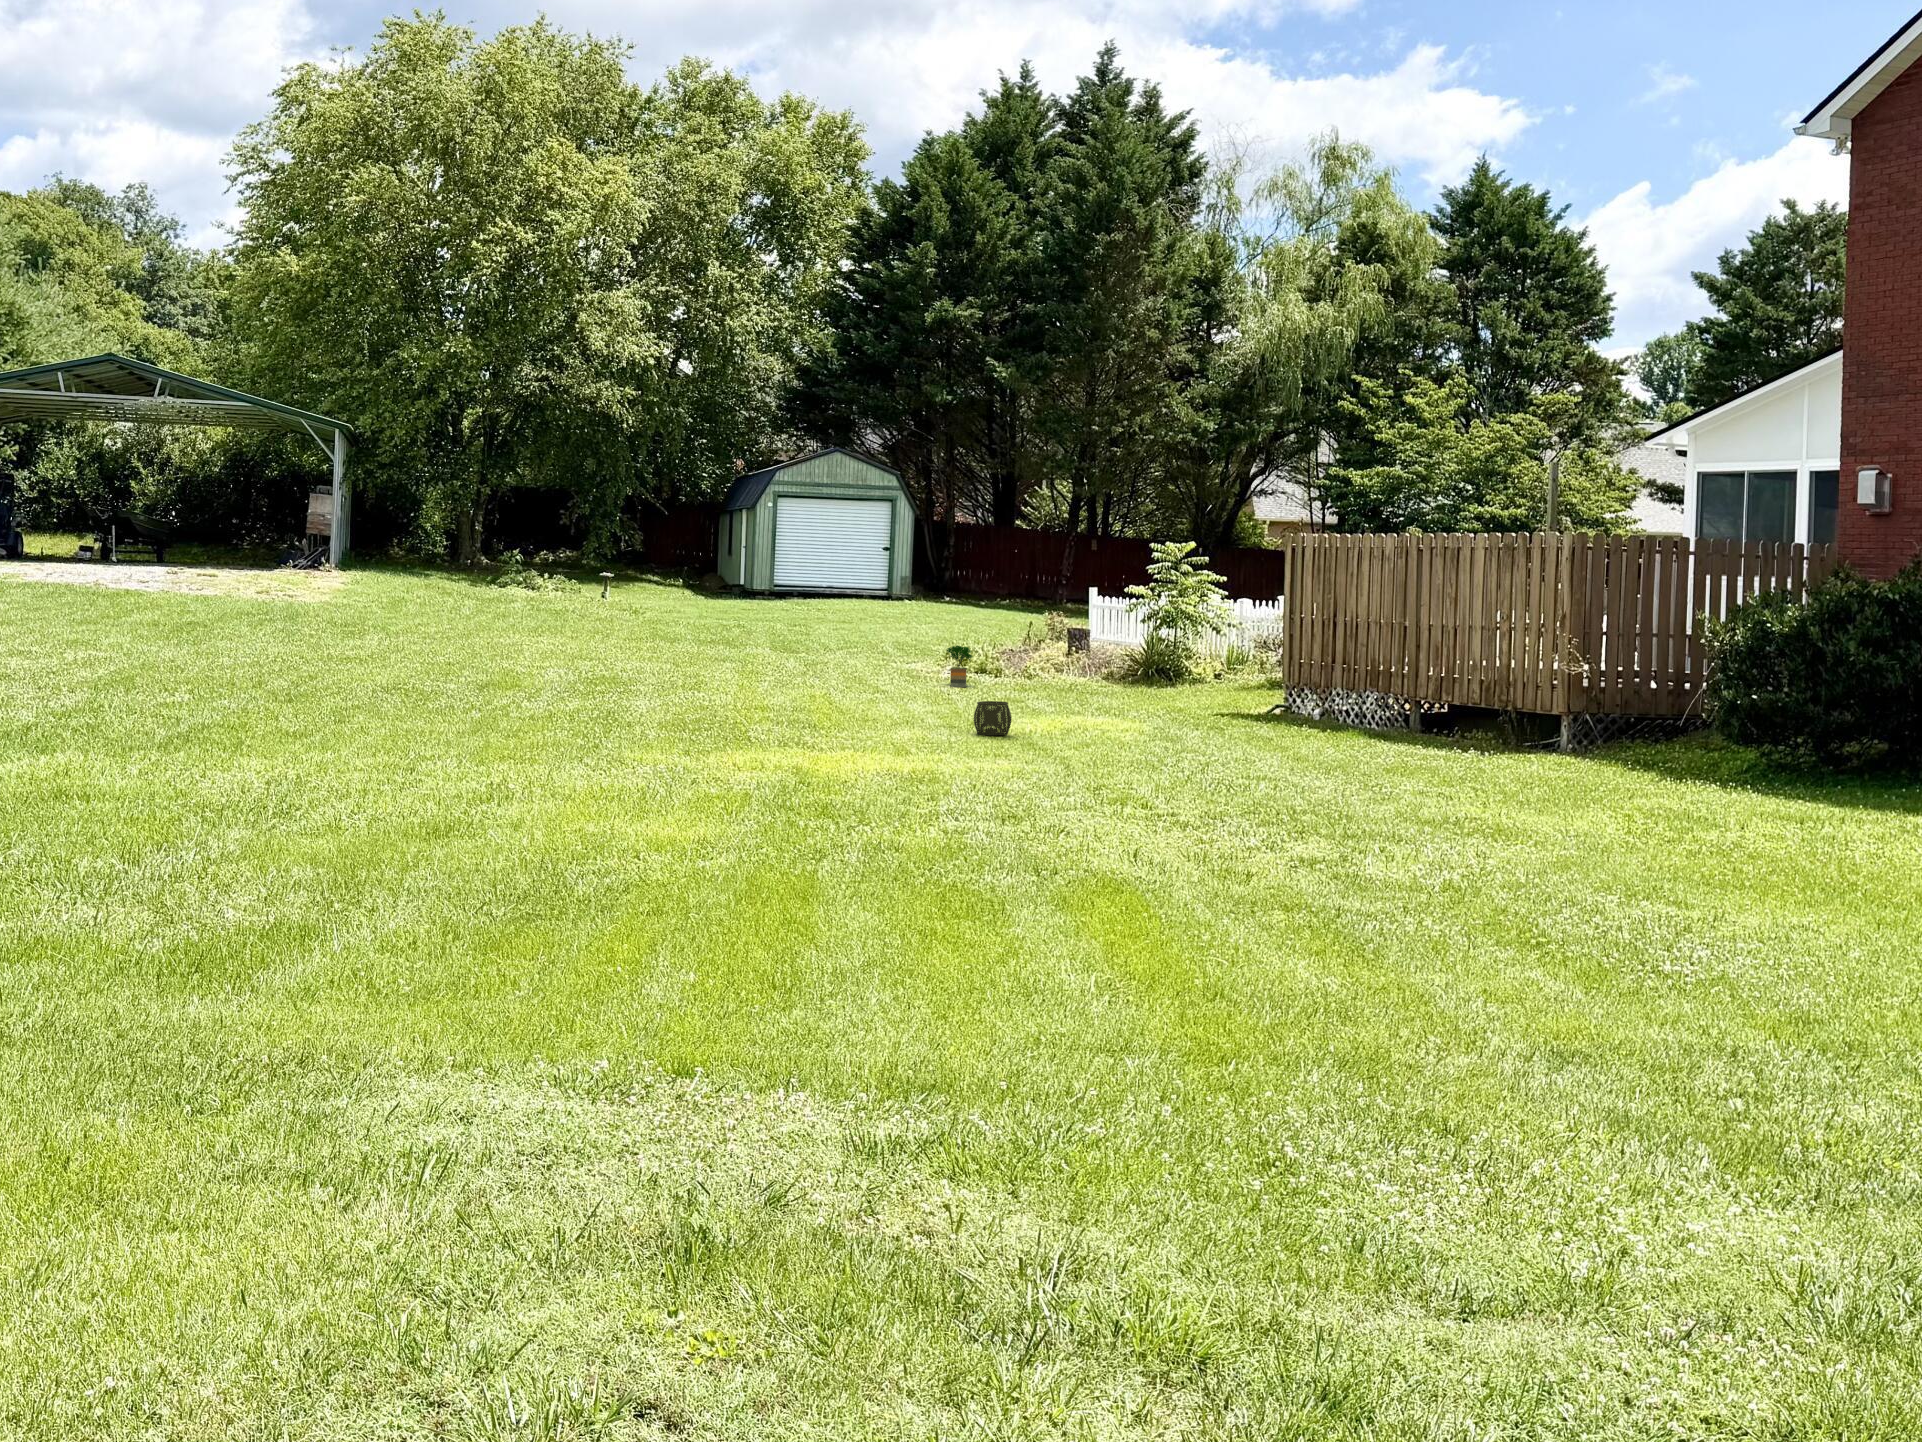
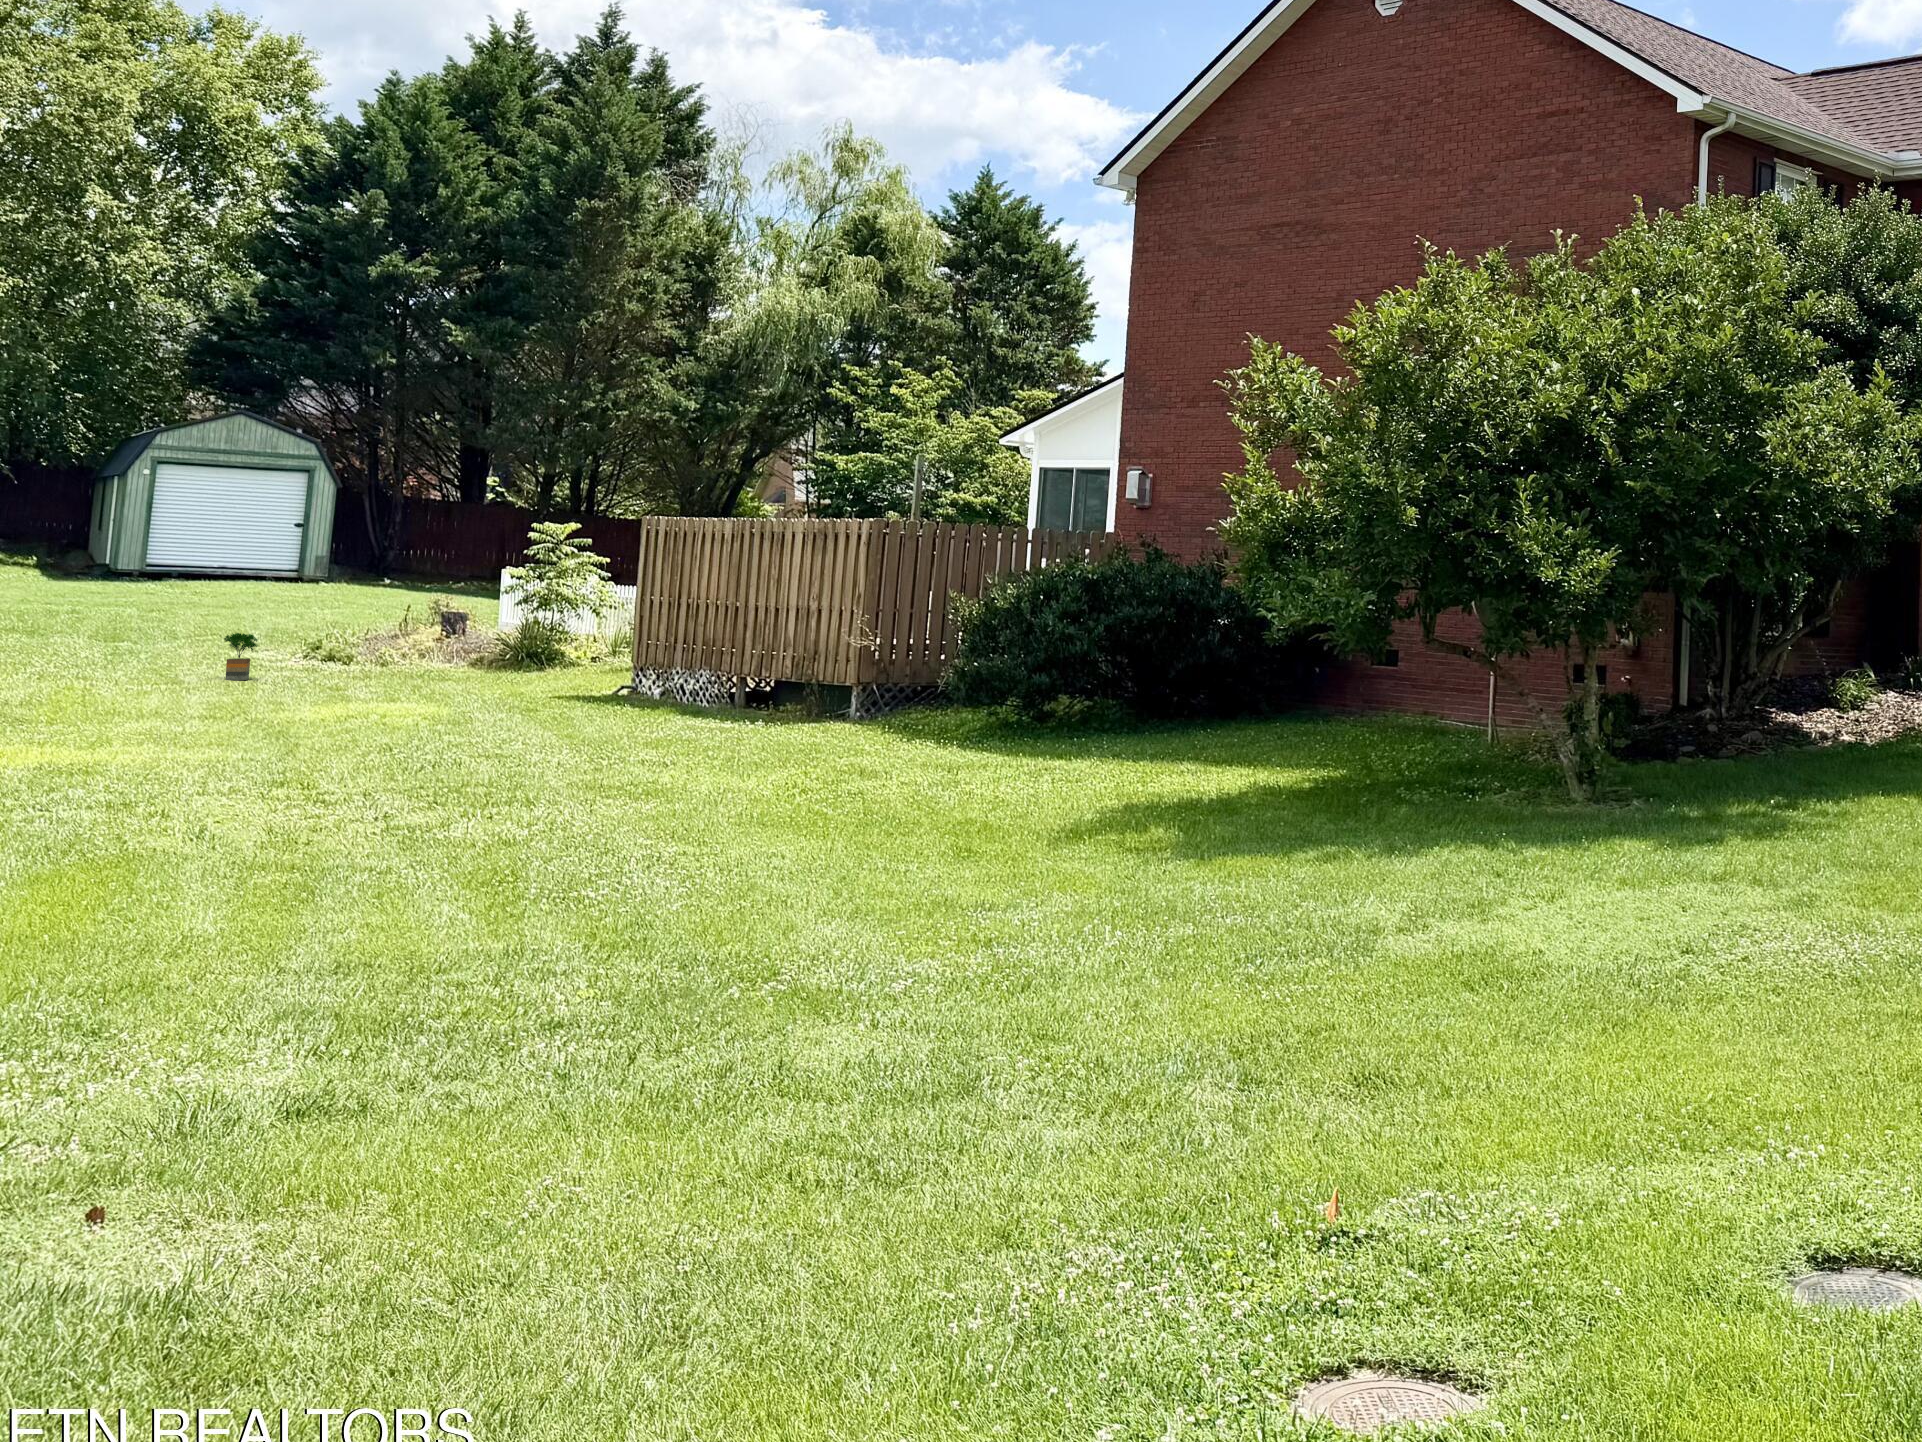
woven basket: present [974,701,1011,736] -> none [164,696,217,736]

